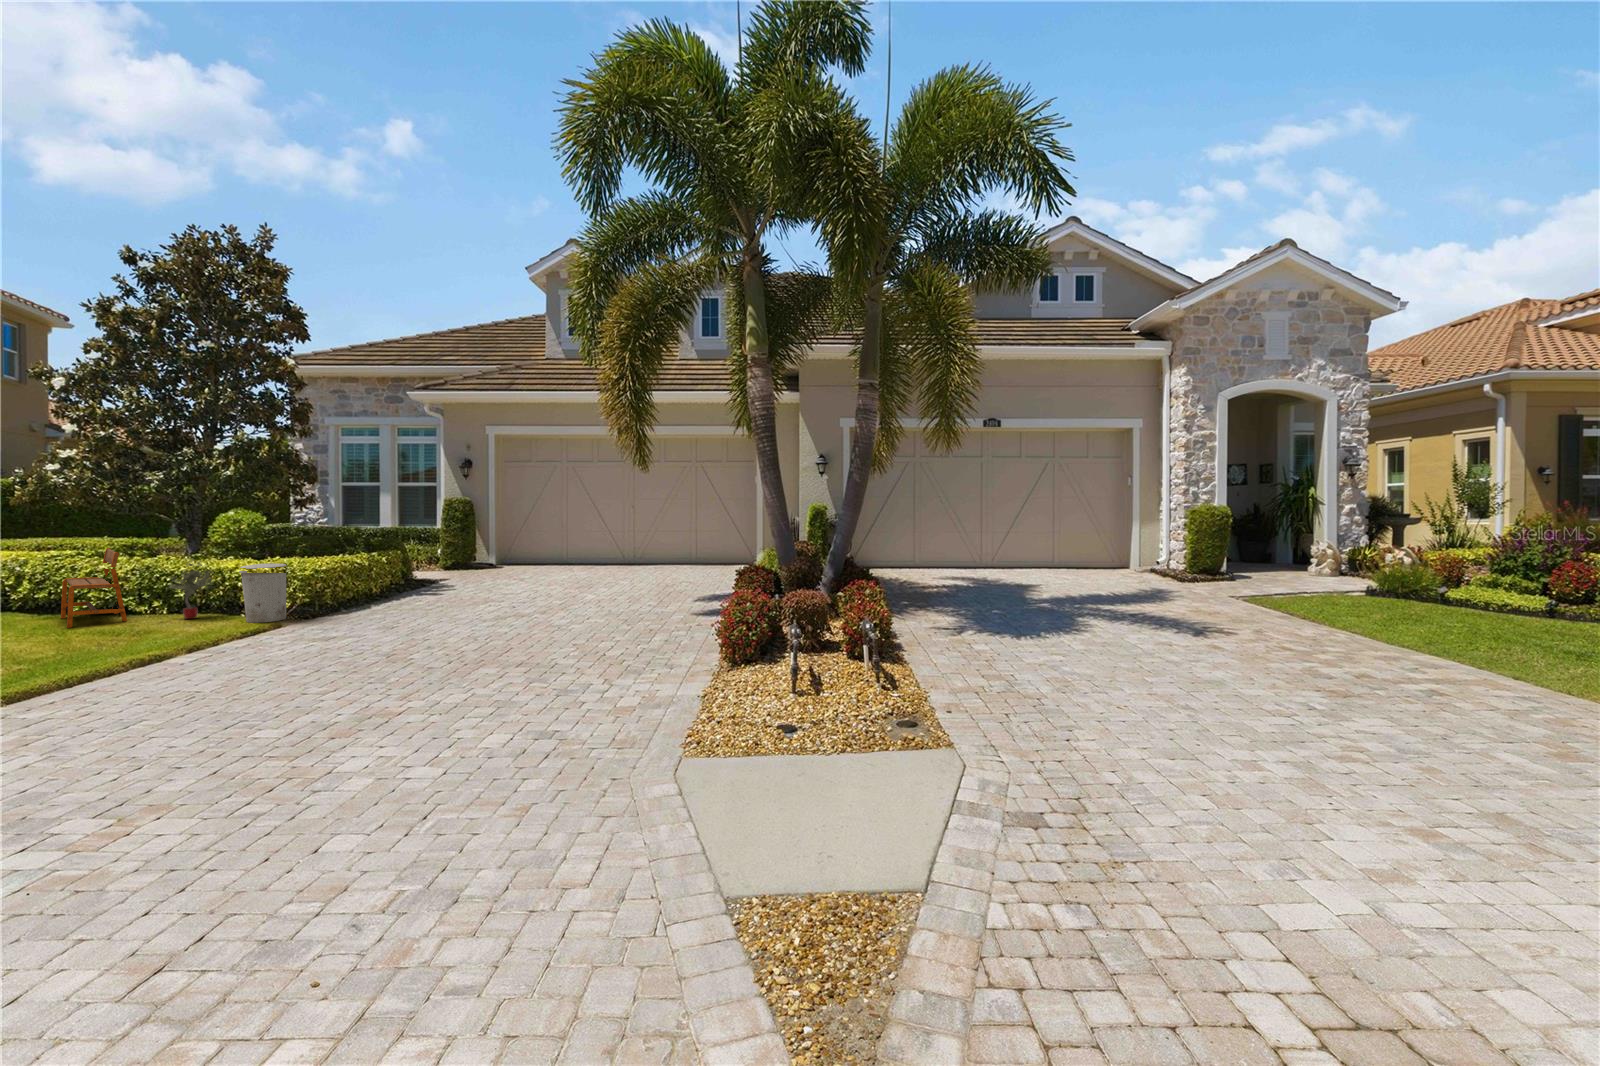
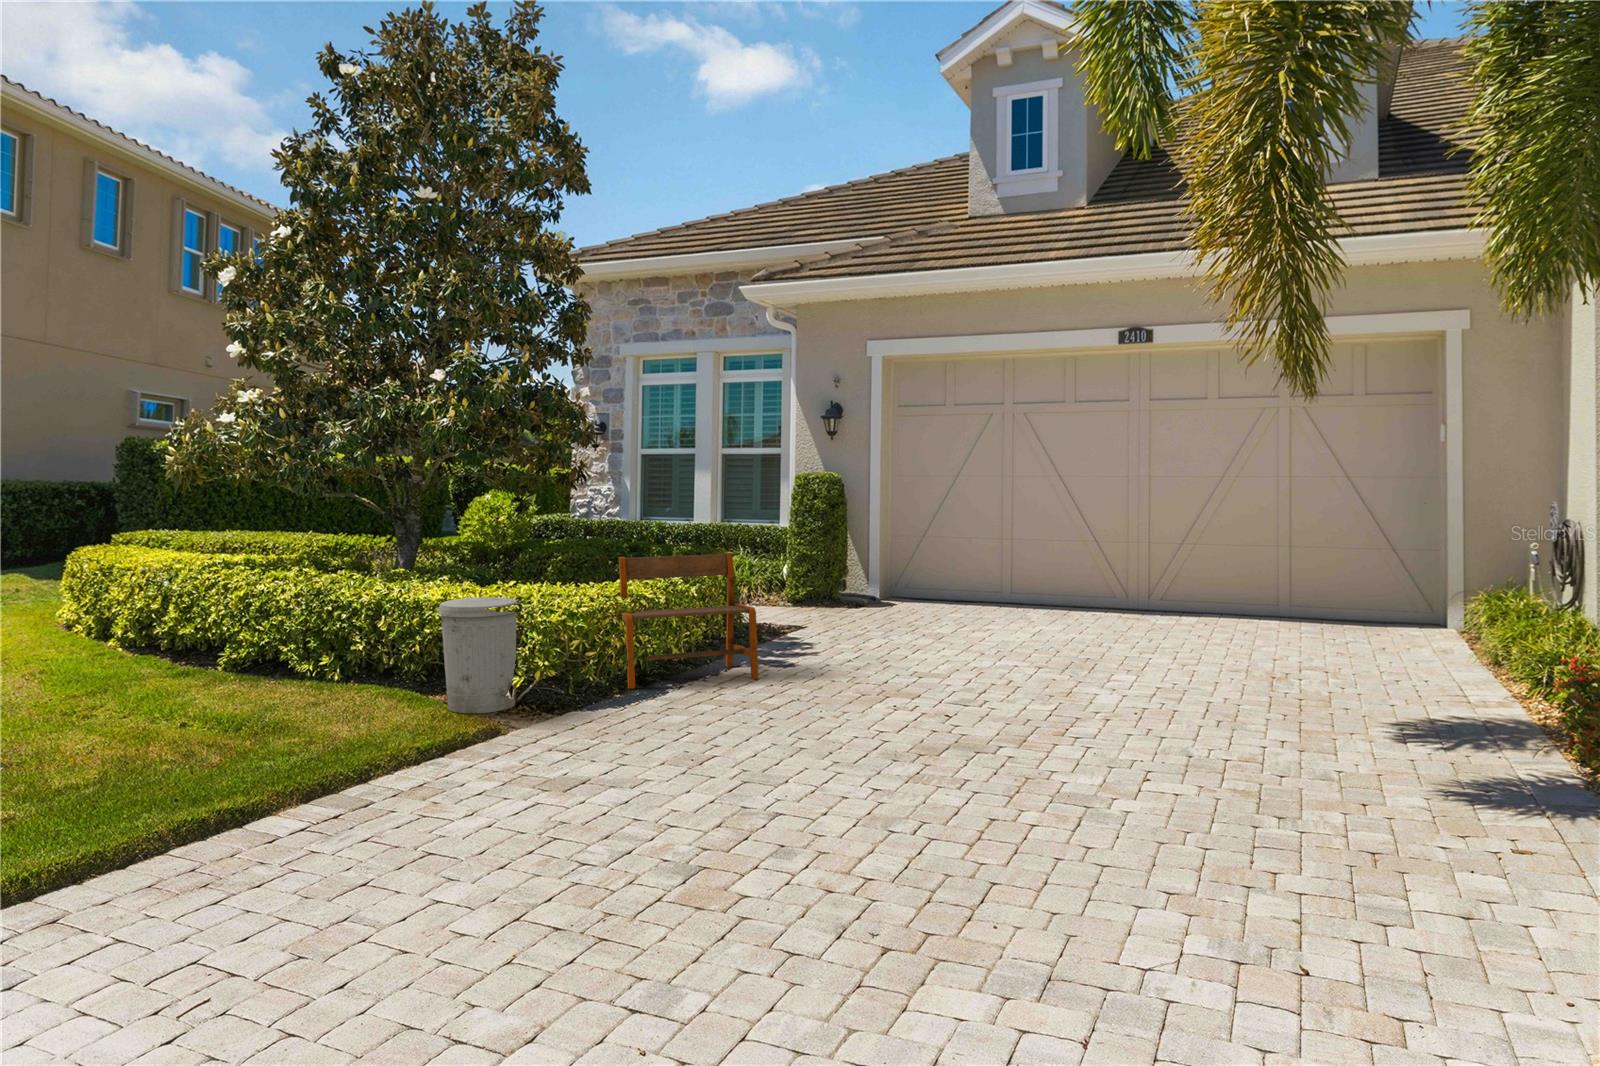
bench: present [61,548,127,628] -> present [619,552,759,689]
potted tree: present [169,562,211,619] -> none [338,585,408,694]

